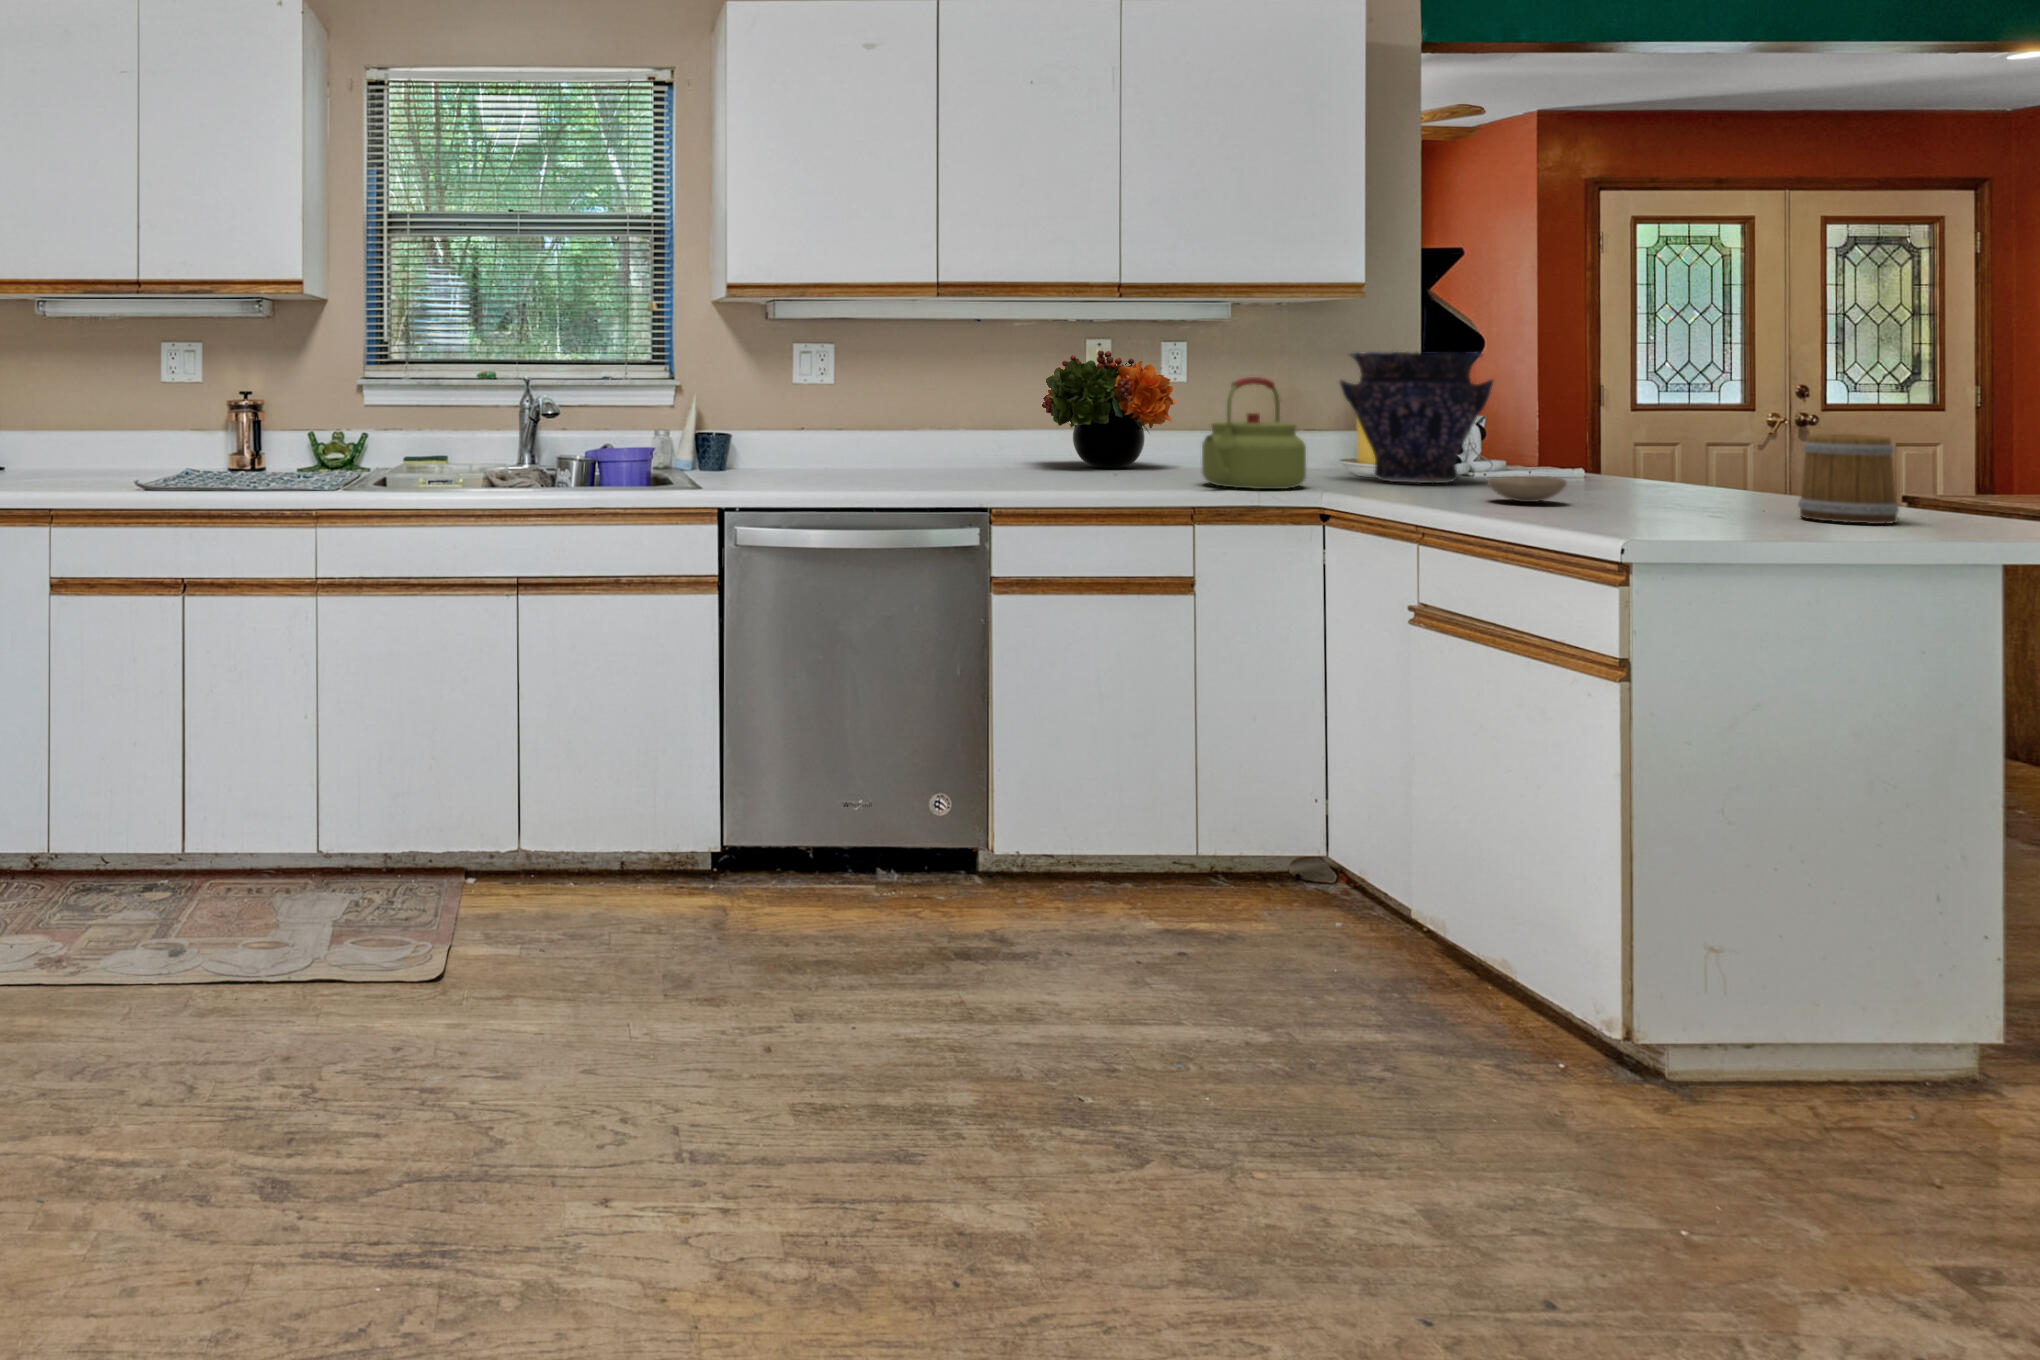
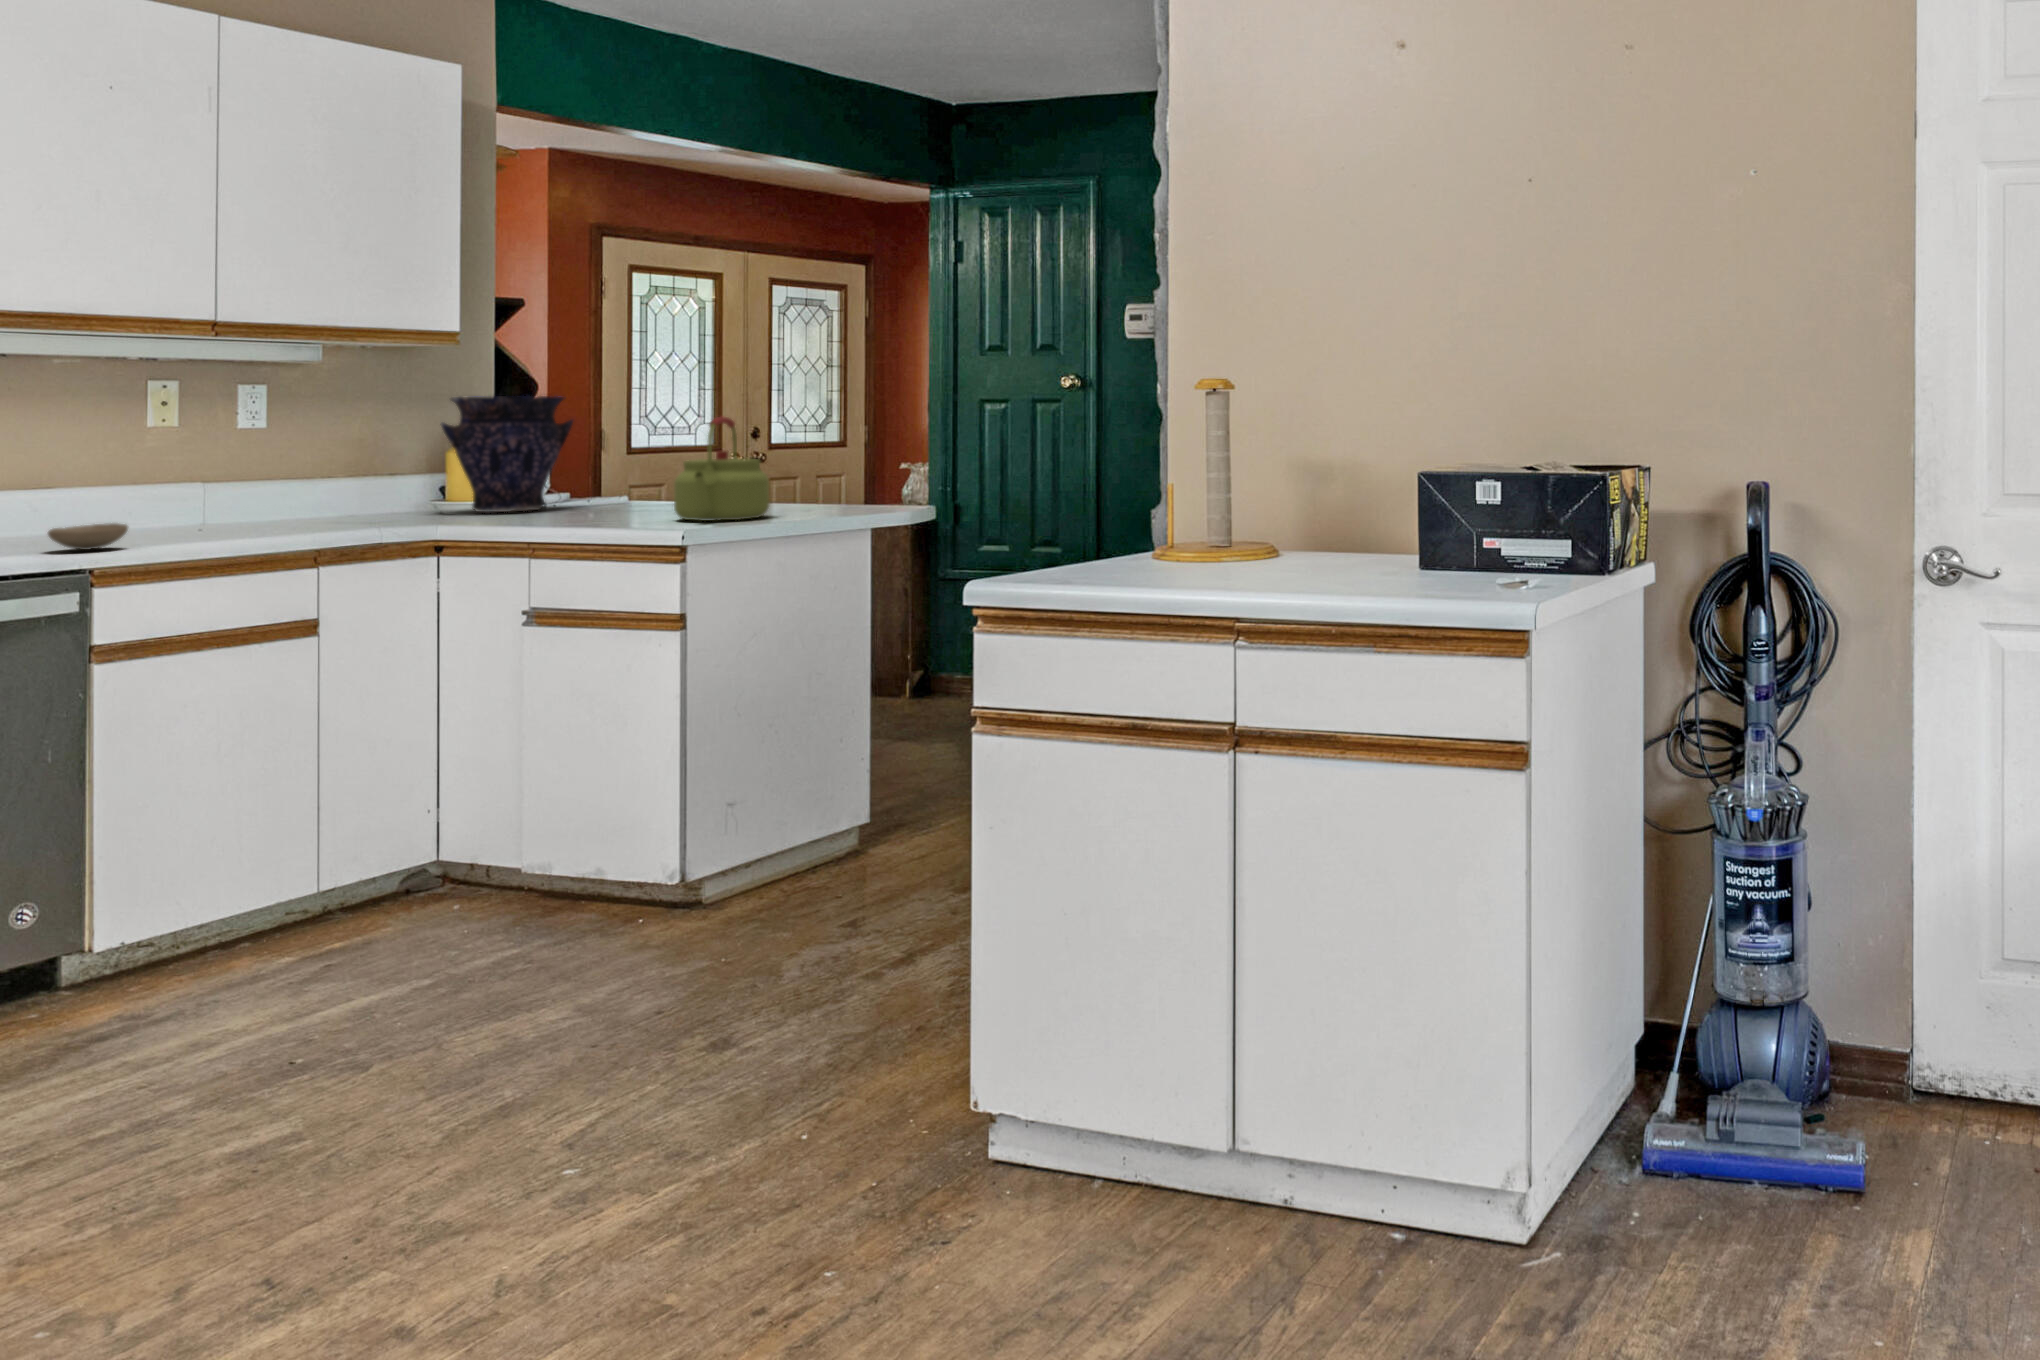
flower arrangement: present [1042,351,1177,468] -> none [85,396,265,523]
kettle: present [1202,377,1306,489] -> present [674,416,769,521]
mug: present [1798,434,1899,524] -> none [785,451,839,511]
bowl: present [1487,476,1566,502] -> present [48,523,128,550]

